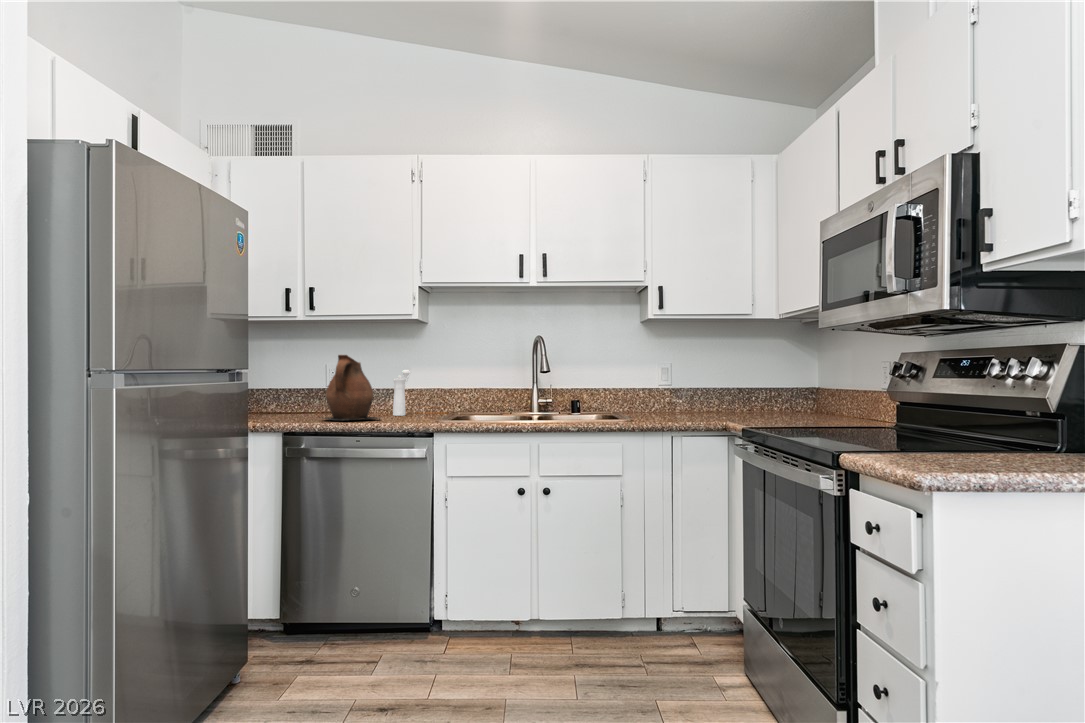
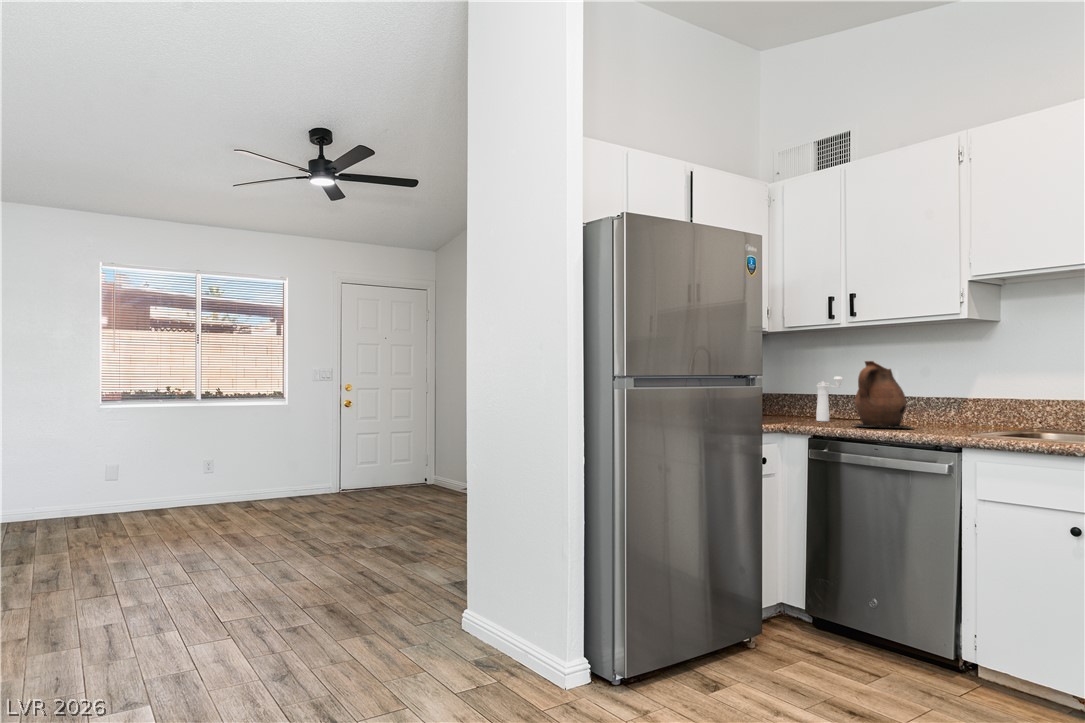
pepper mill: present [393,370,410,416] -> present [816,376,843,421]

